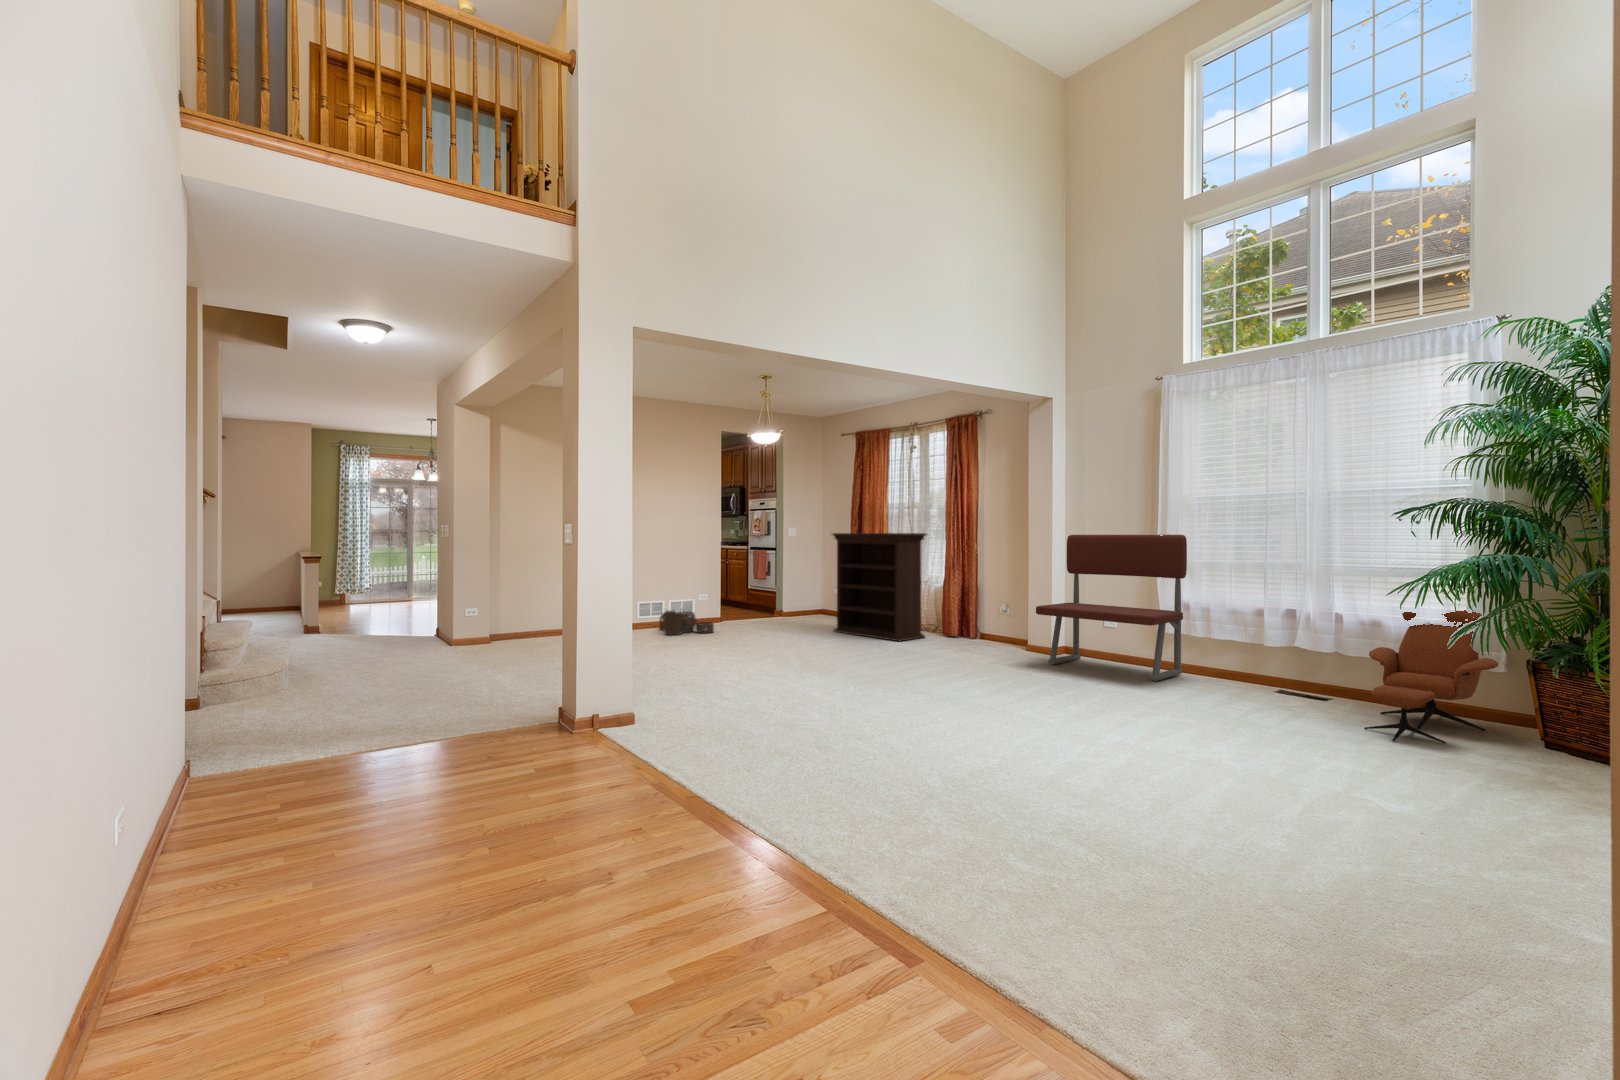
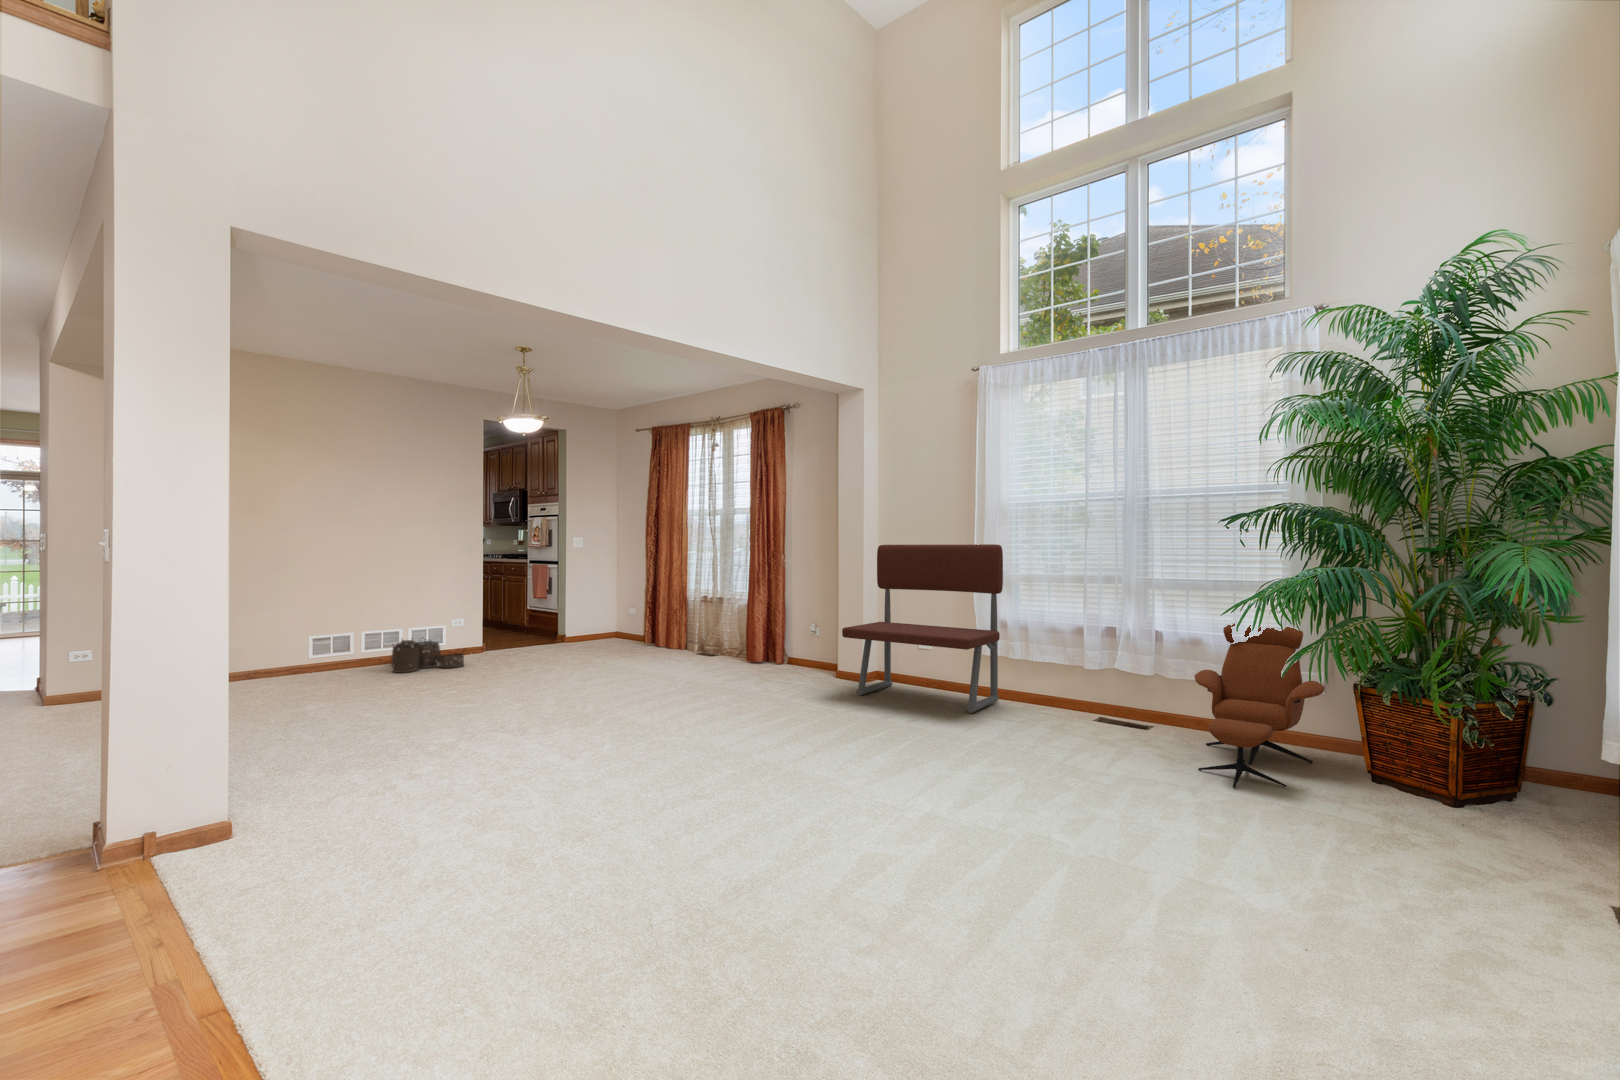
bookshelf: present [832,533,927,641] -> none [616,543,729,670]

